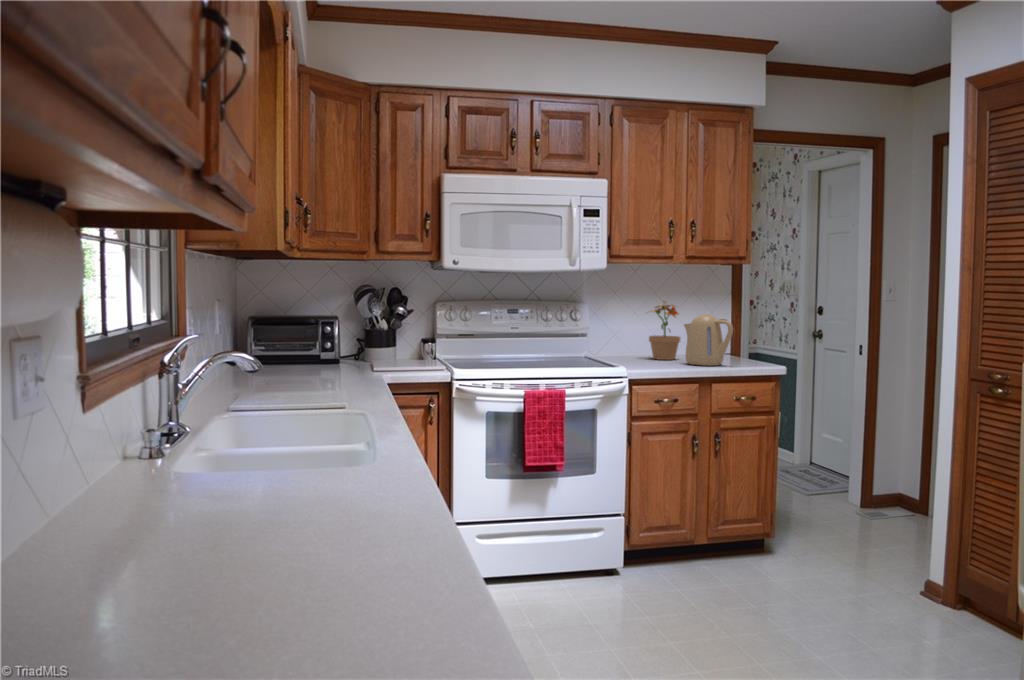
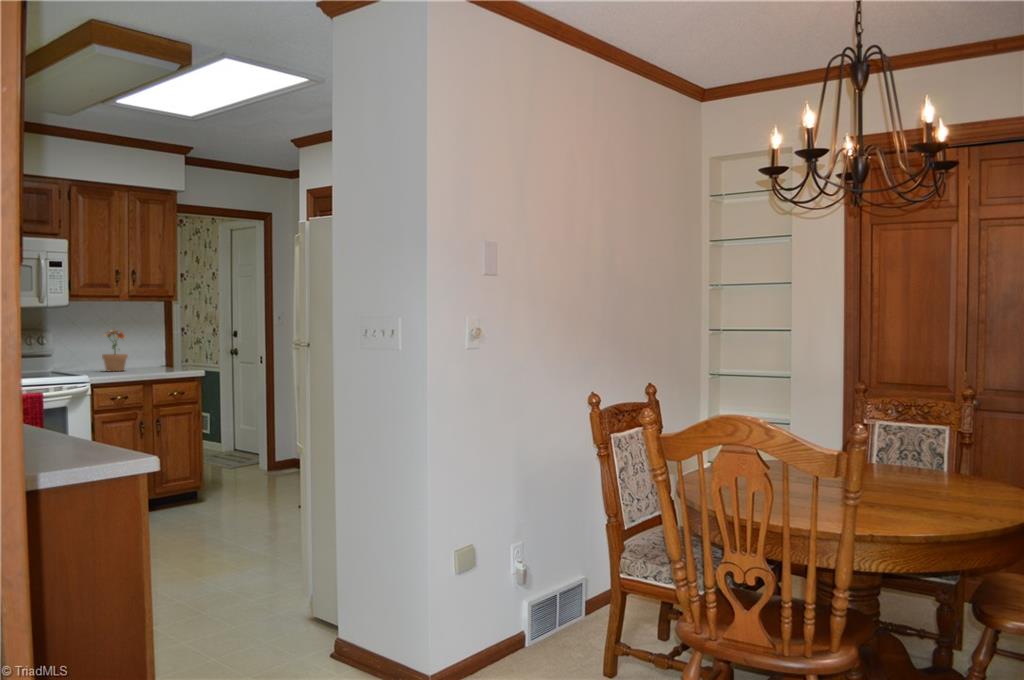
kettle: present [684,314,733,366] -> none [130,336,168,373]

